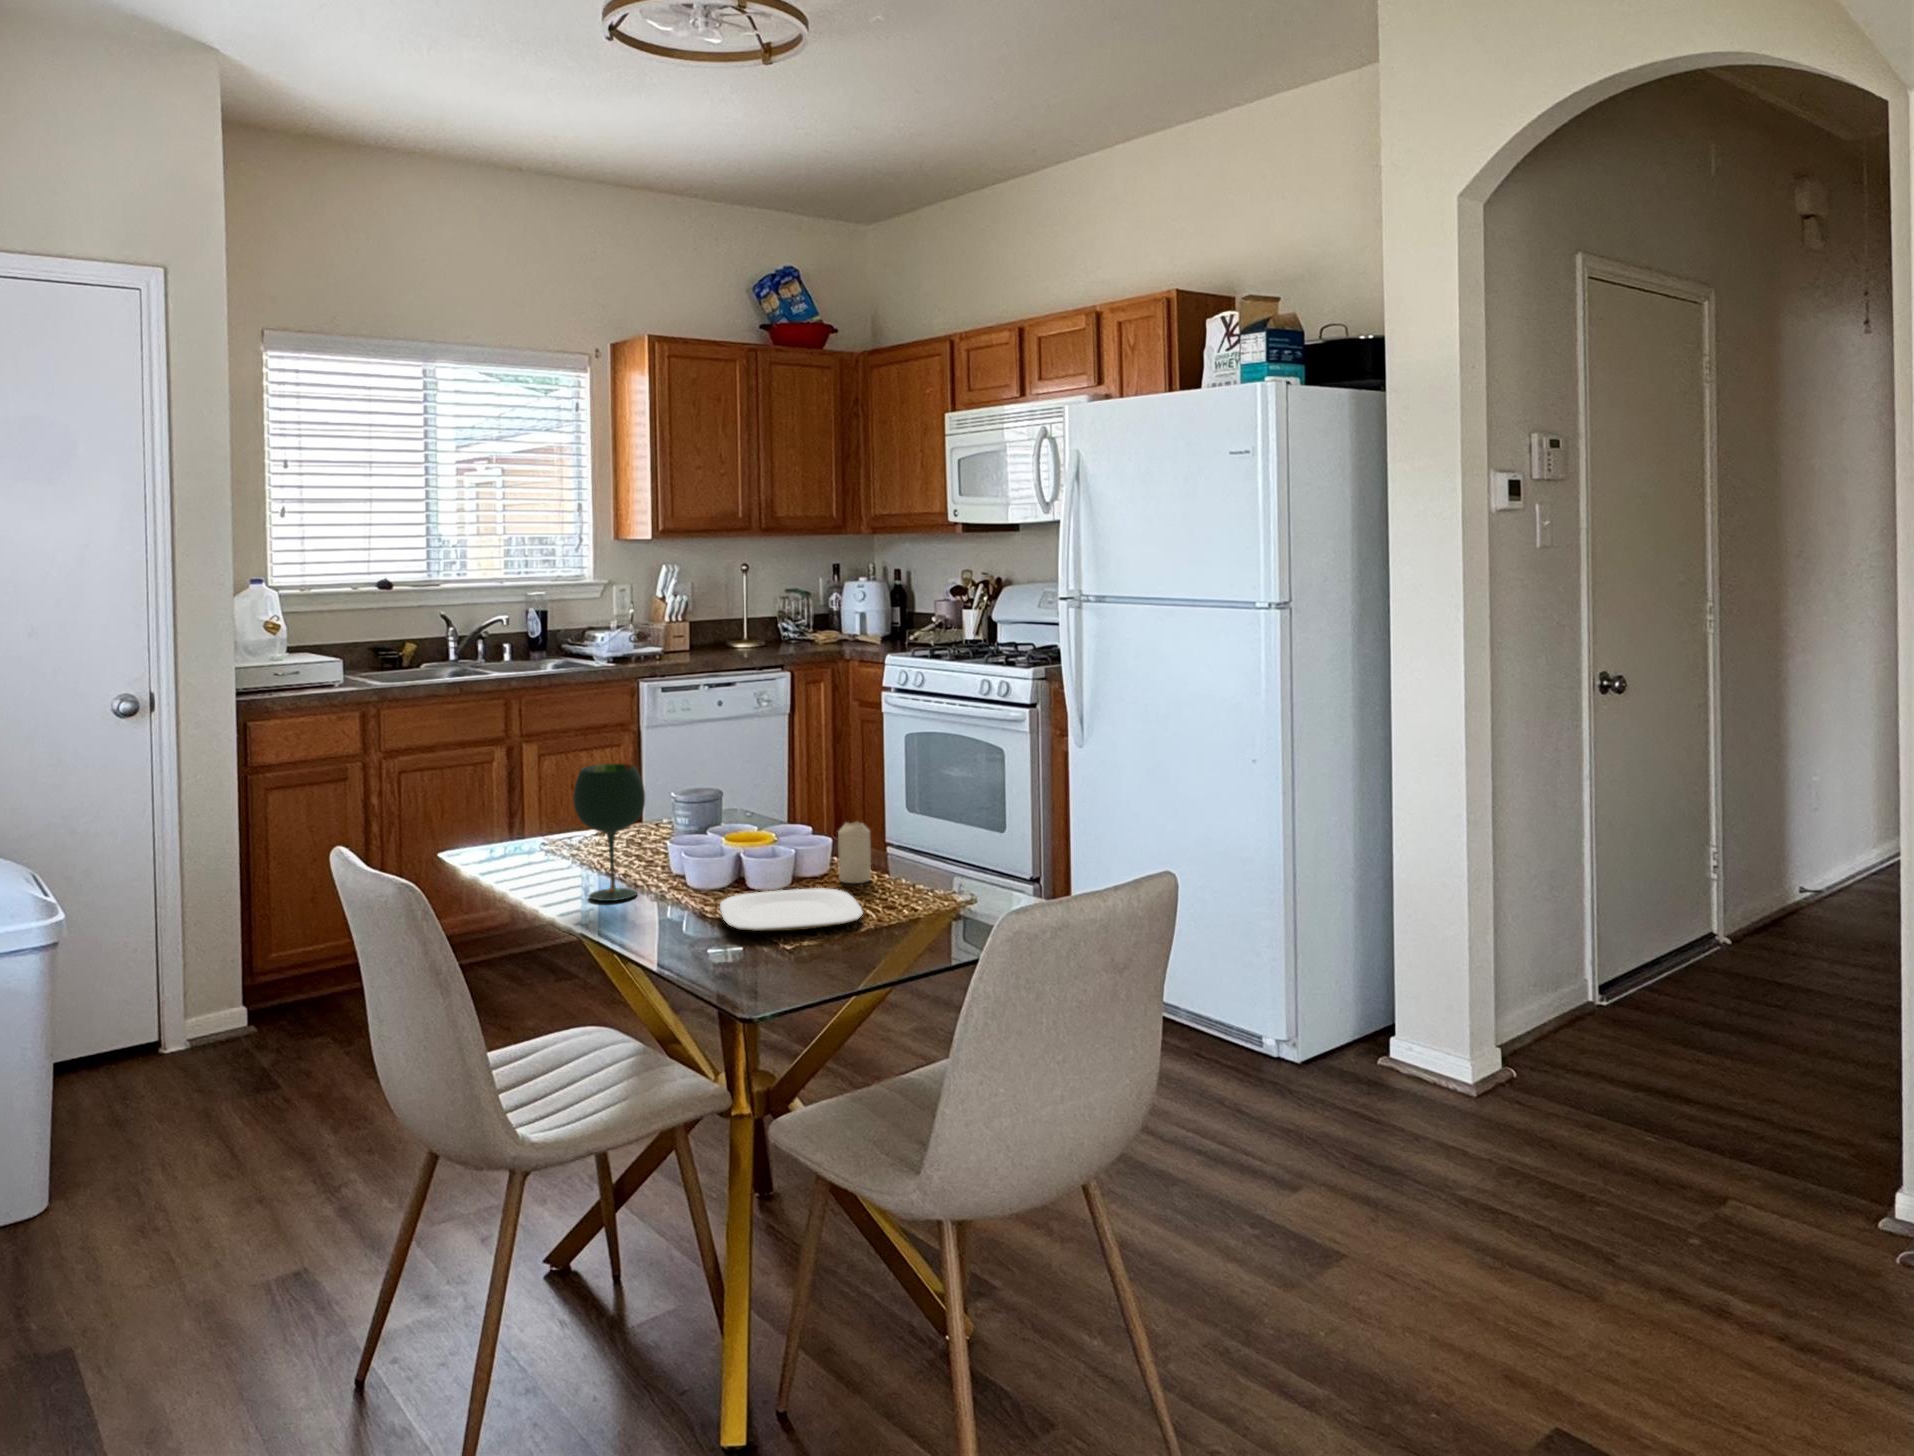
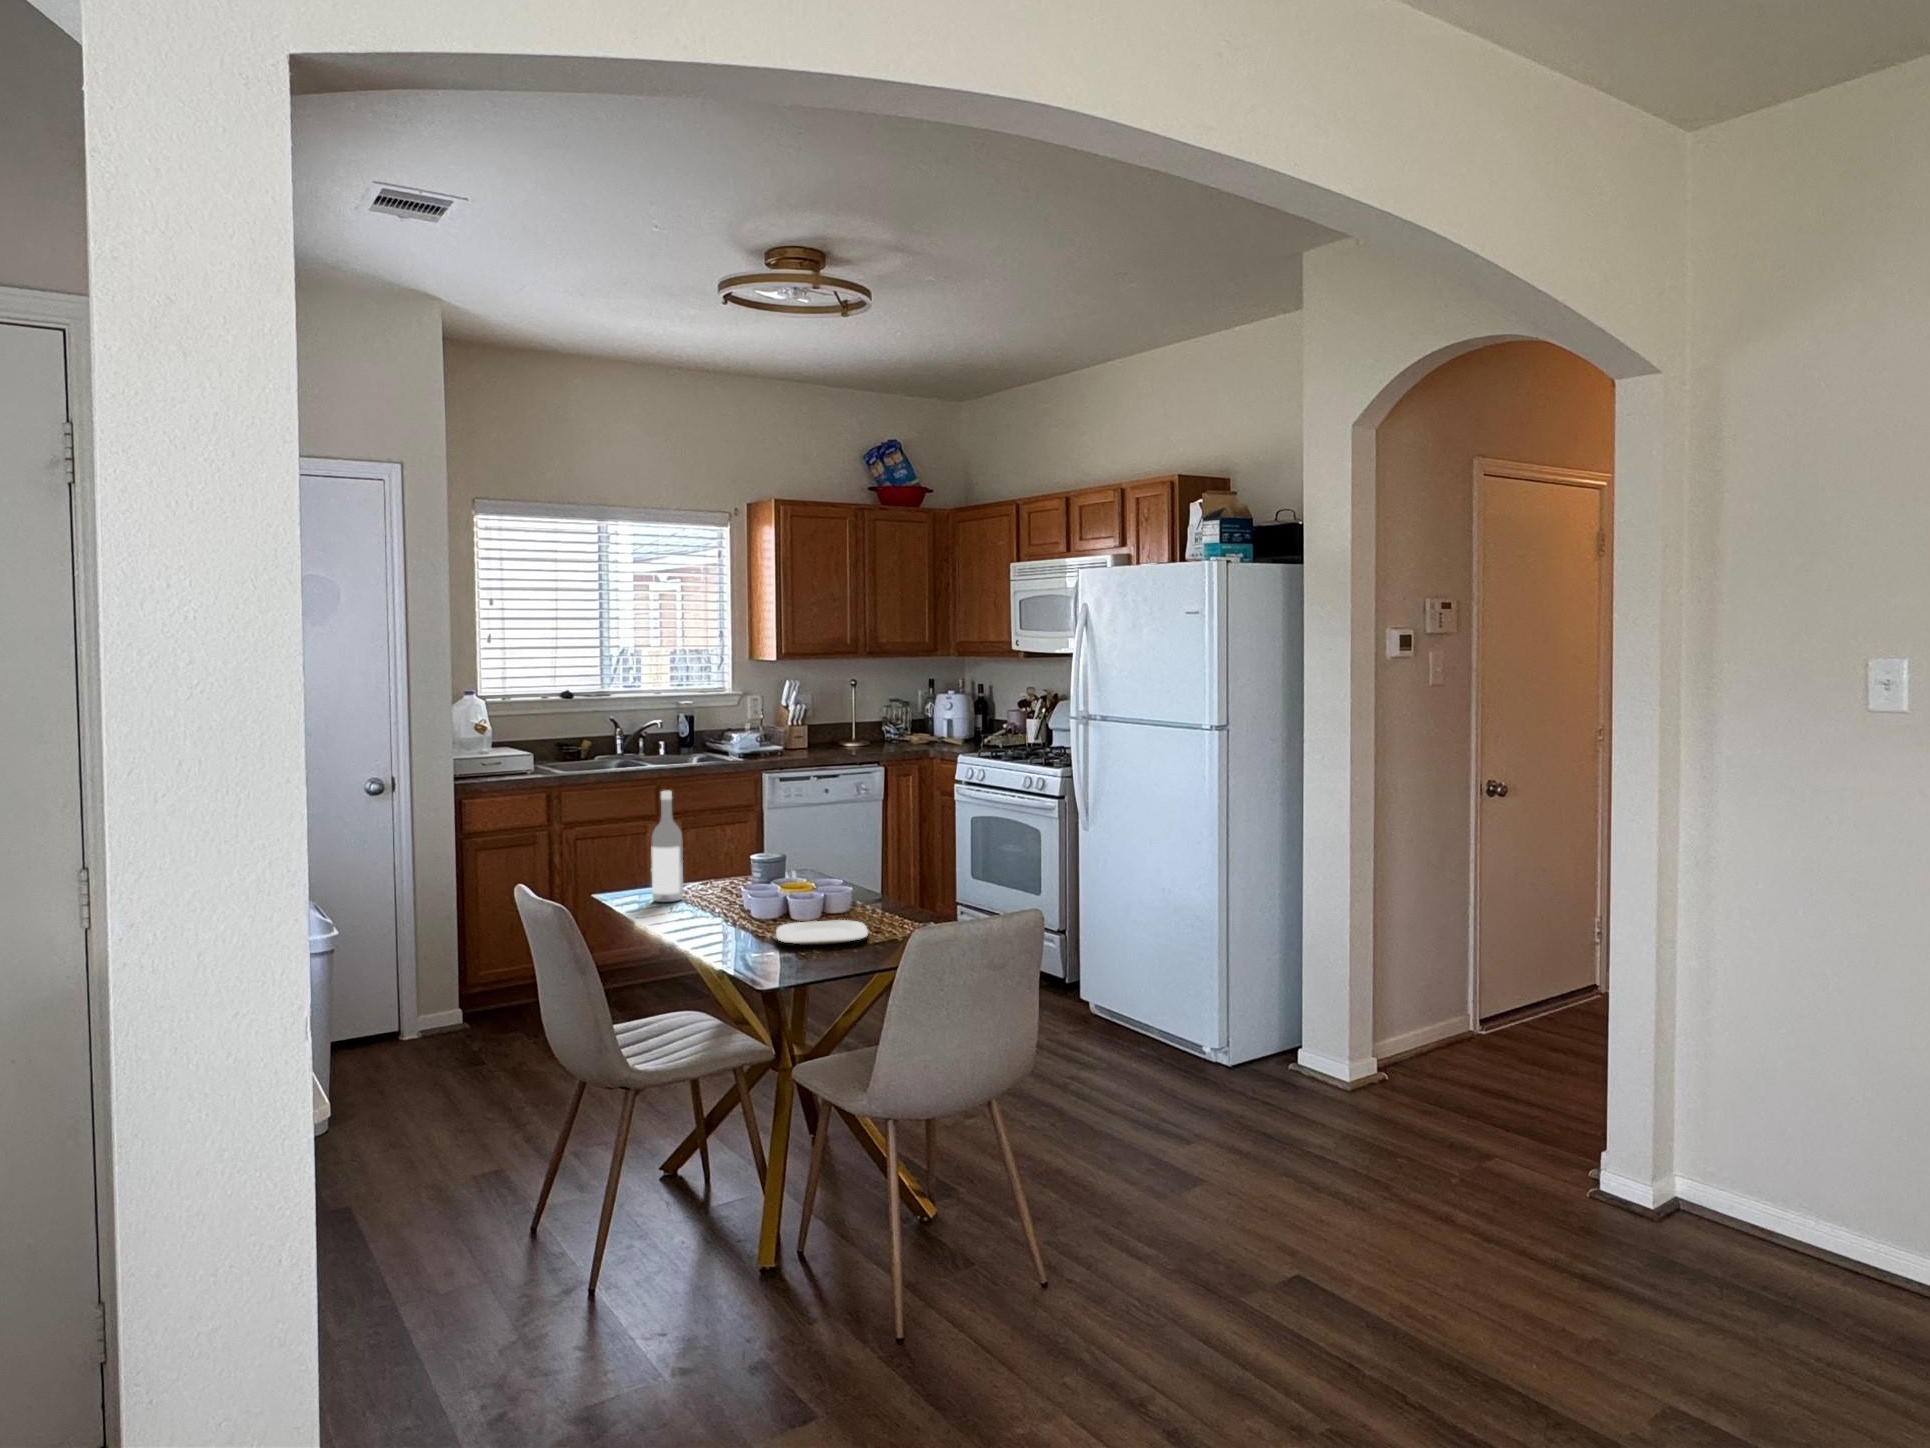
wine bottle: none [518,701,565,861] -> present [651,791,683,902]
wine glass: present [573,763,645,901] -> none [685,834,733,927]
candle: present [838,822,871,883] -> none [863,876,885,918]

